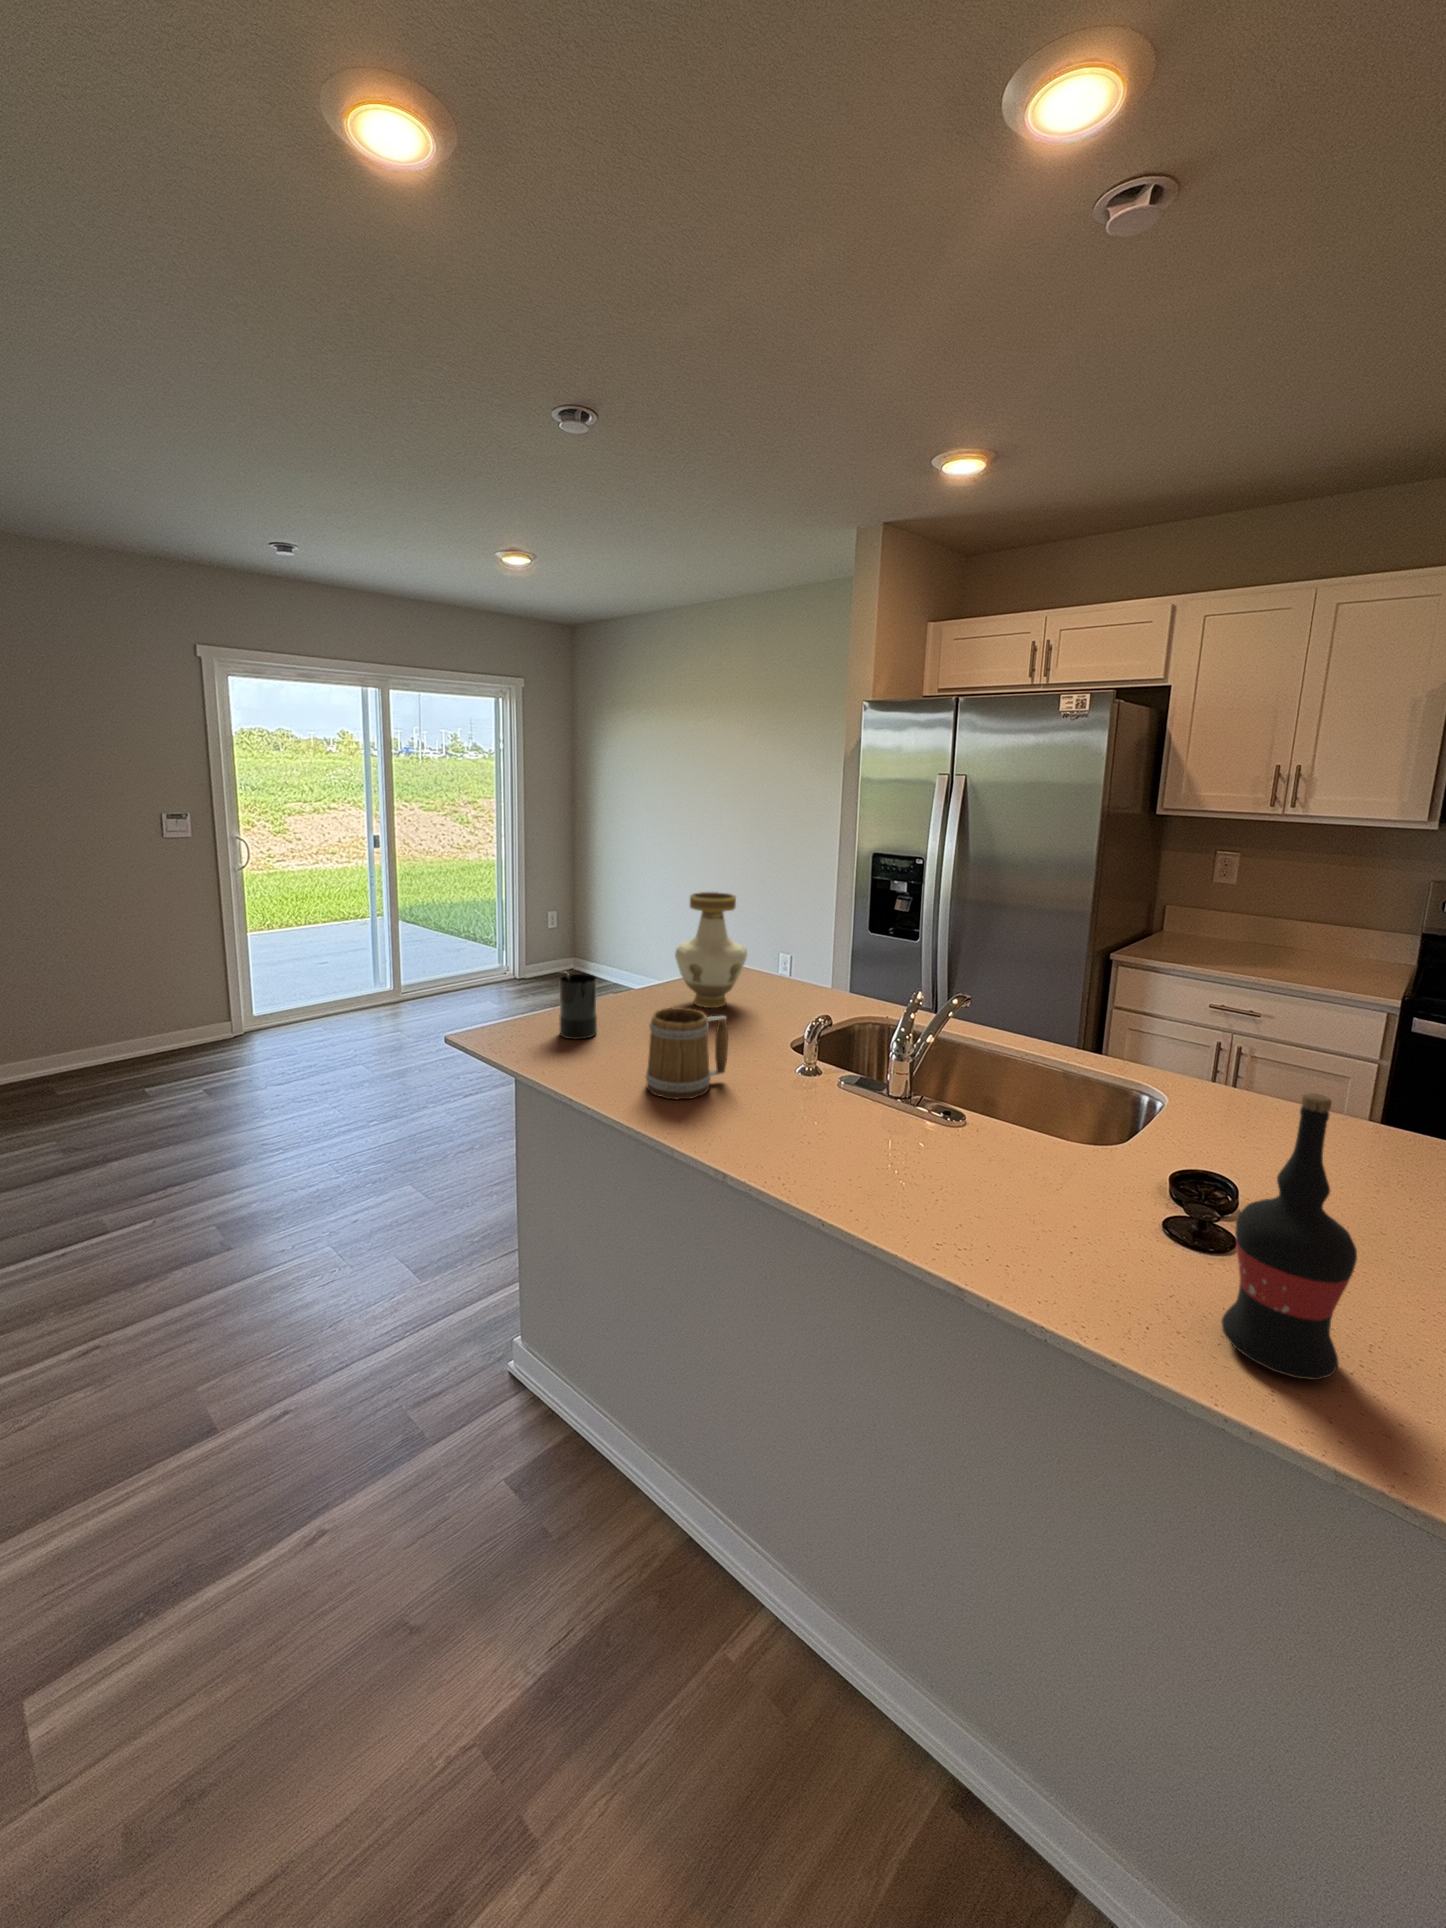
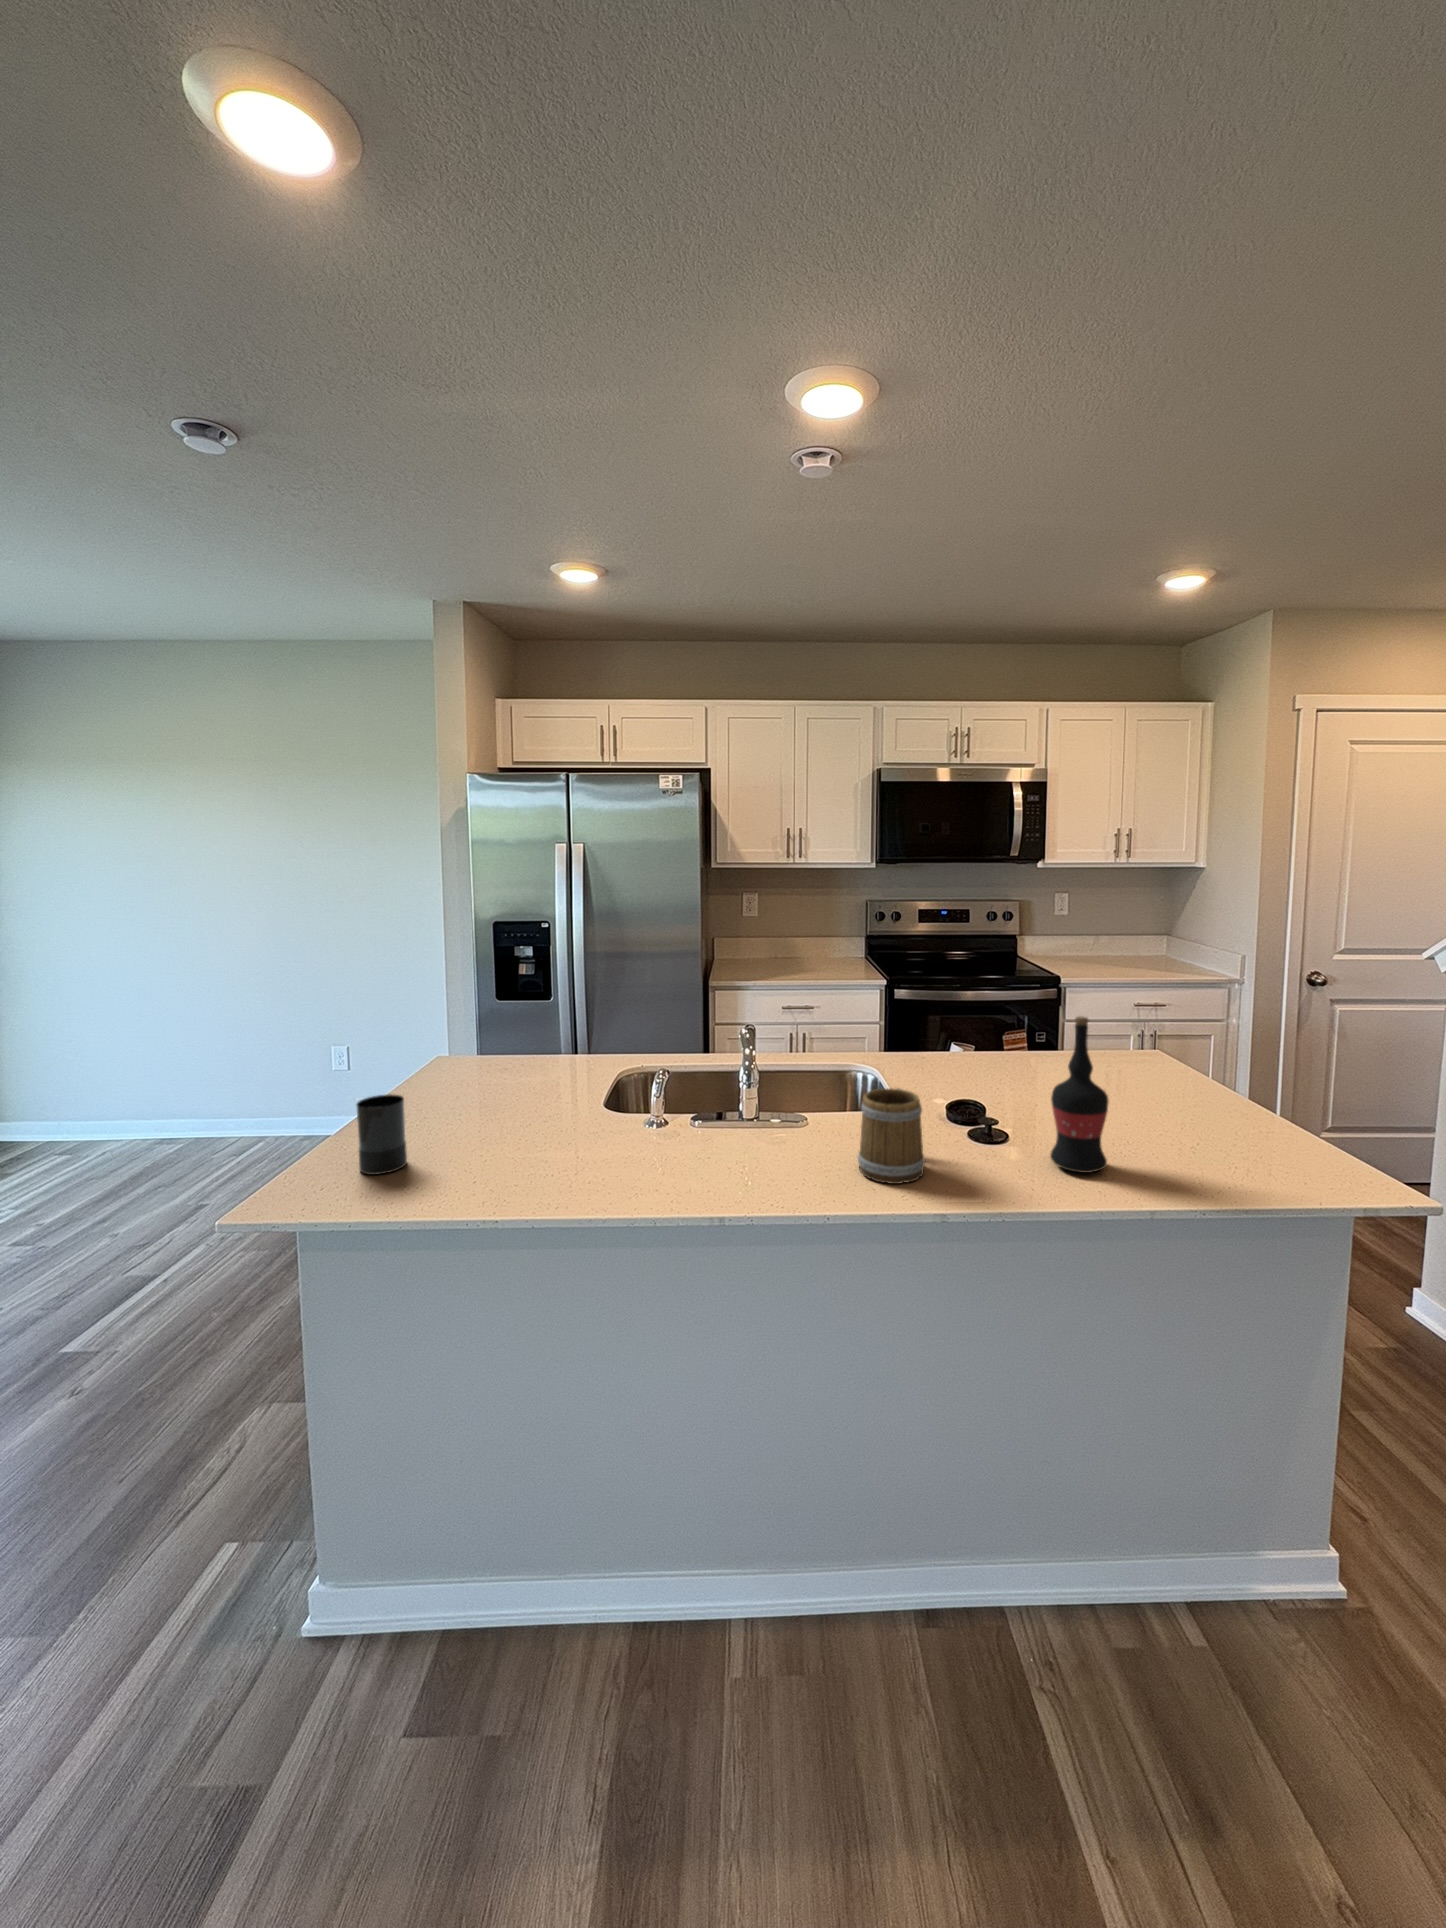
vase: present [675,892,747,1008] -> none [421,980,504,1106]
mug: present [646,1008,728,1099] -> present [858,1088,925,1184]

